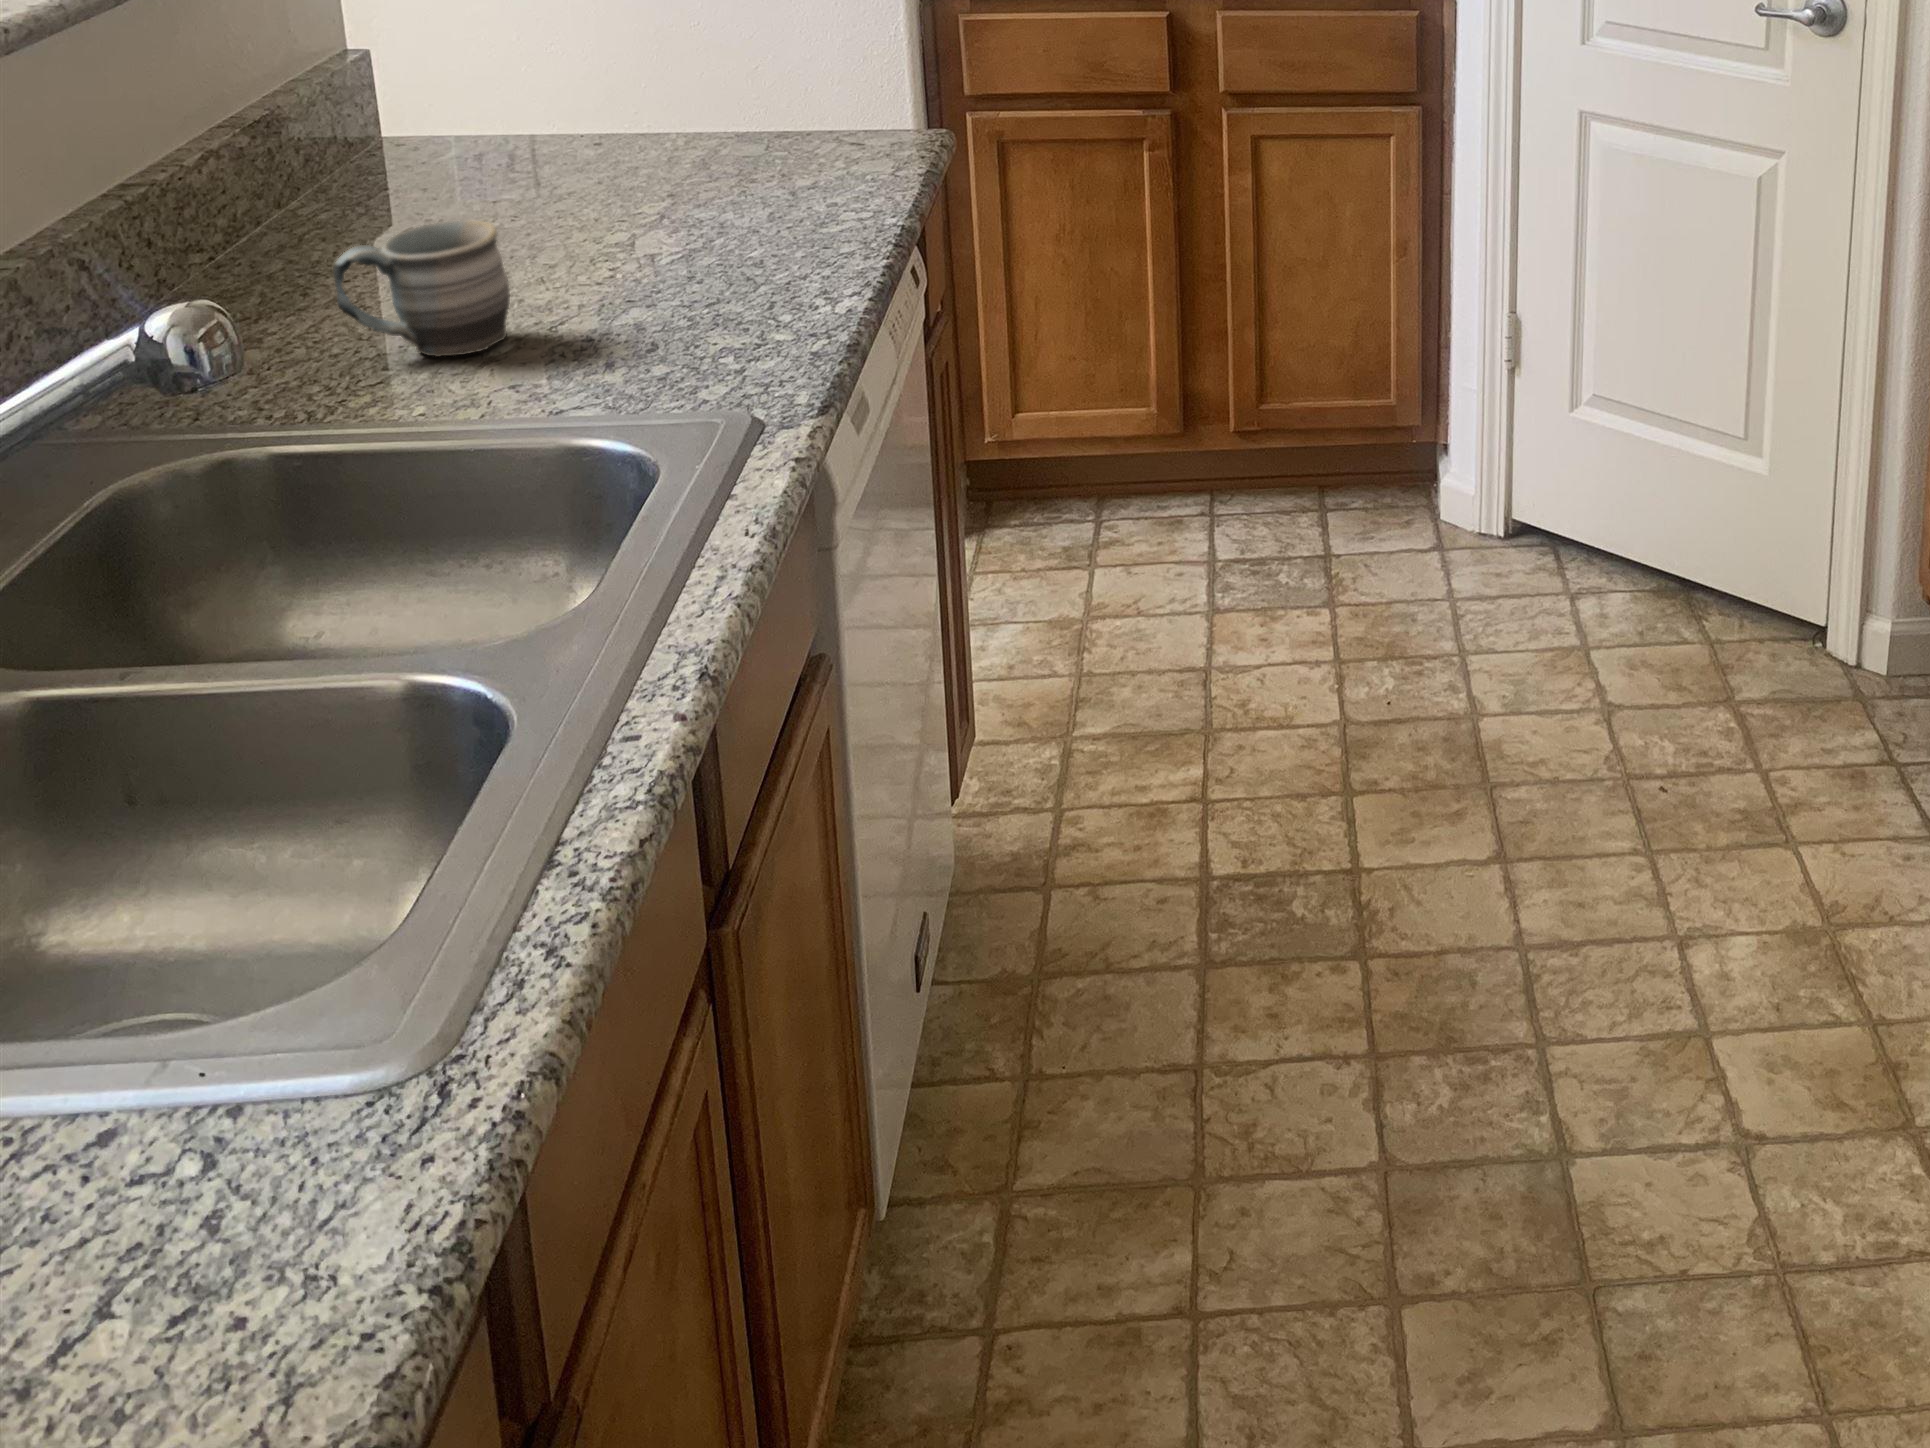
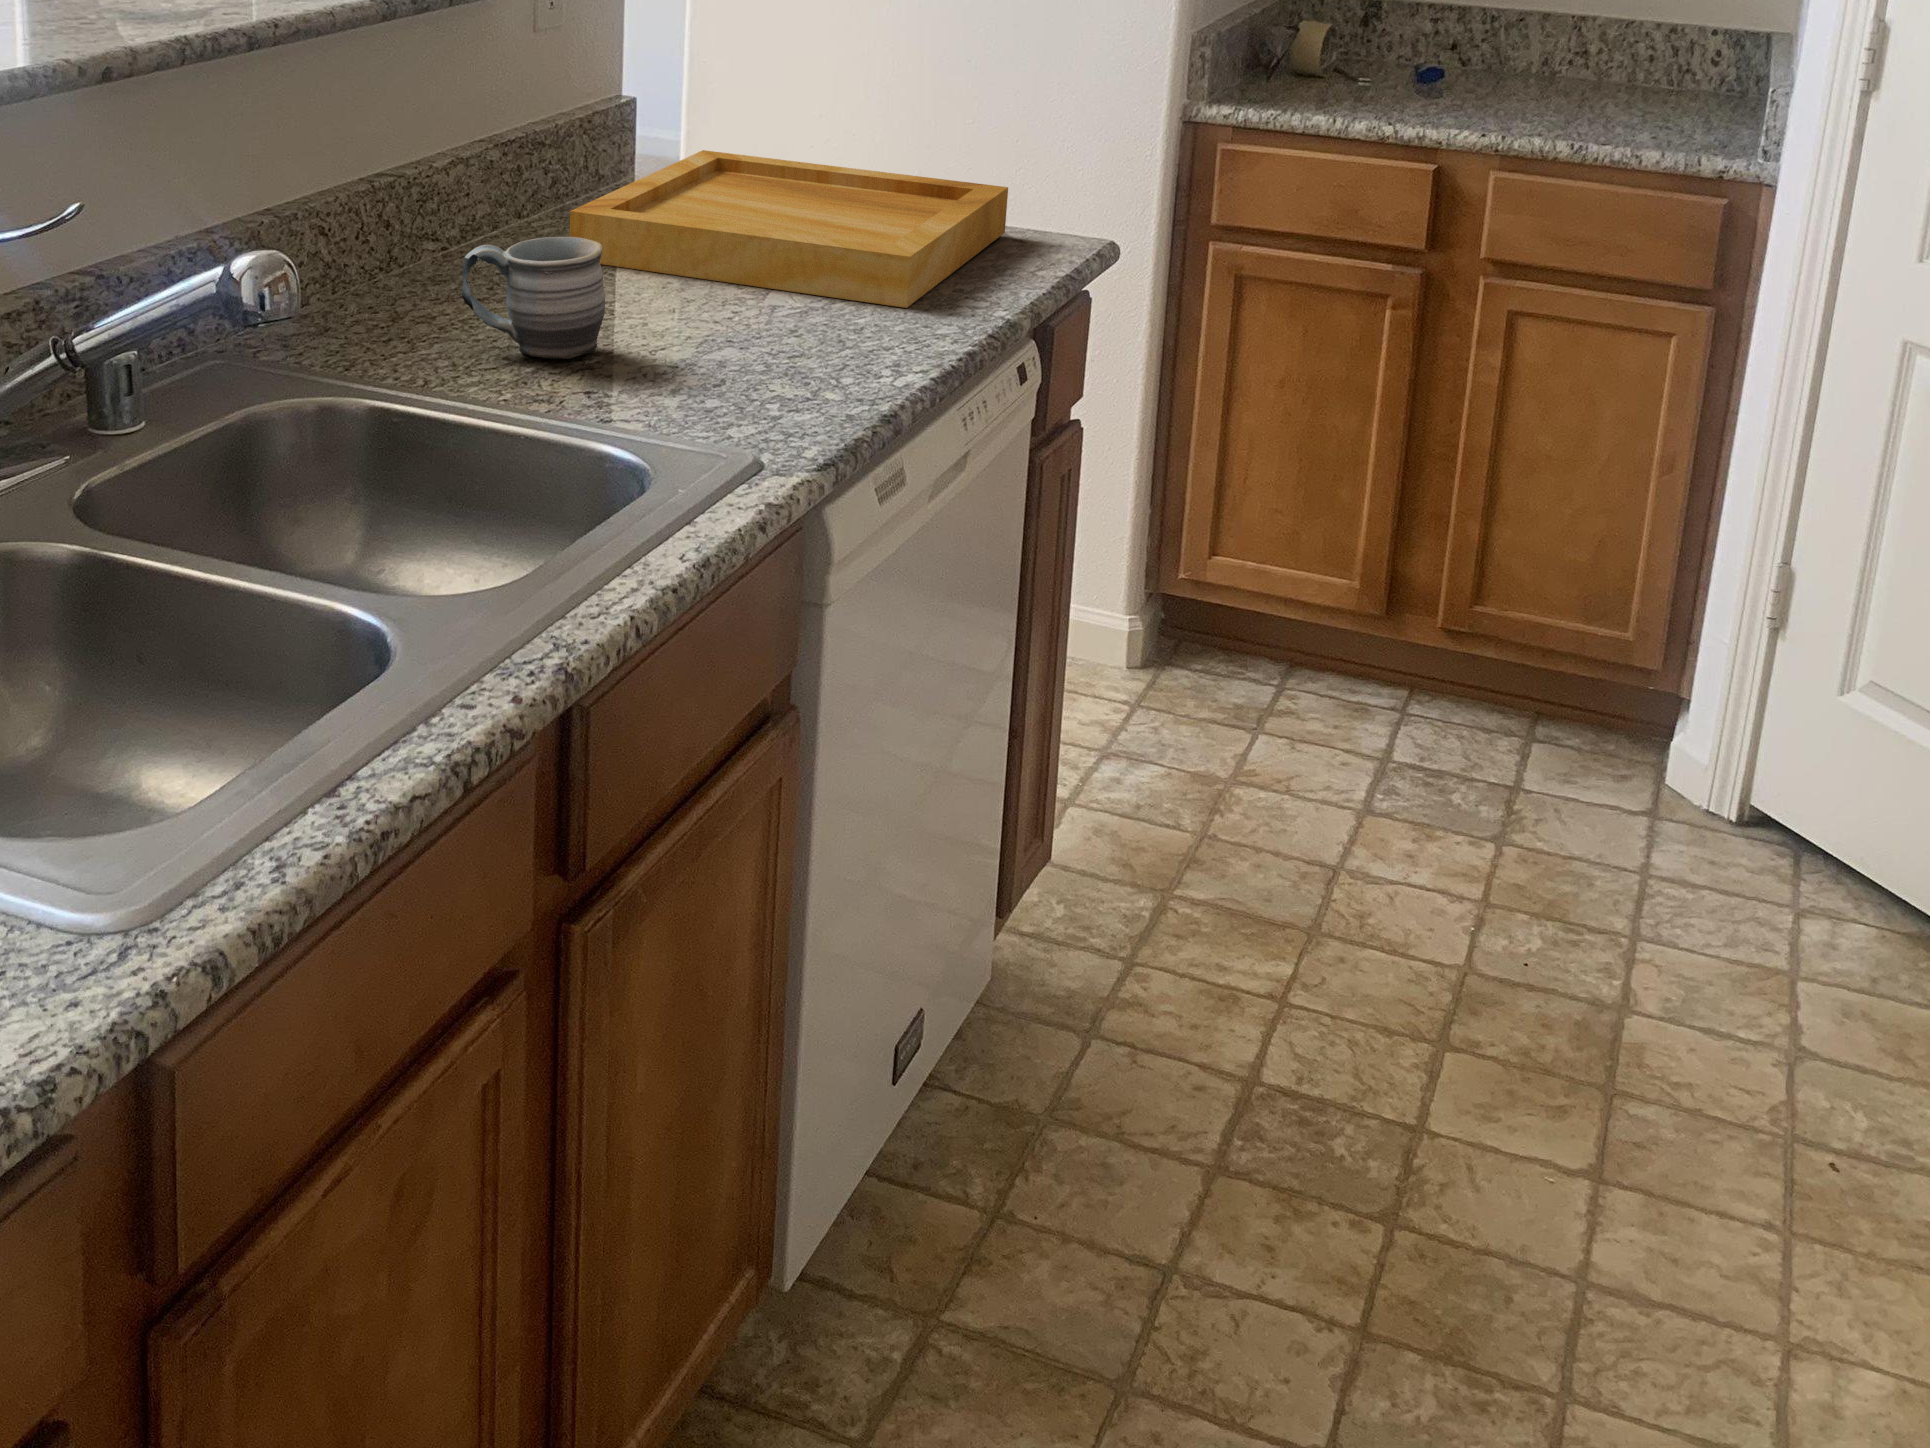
tray: none [392,96,844,244] -> present [570,150,1008,308]

